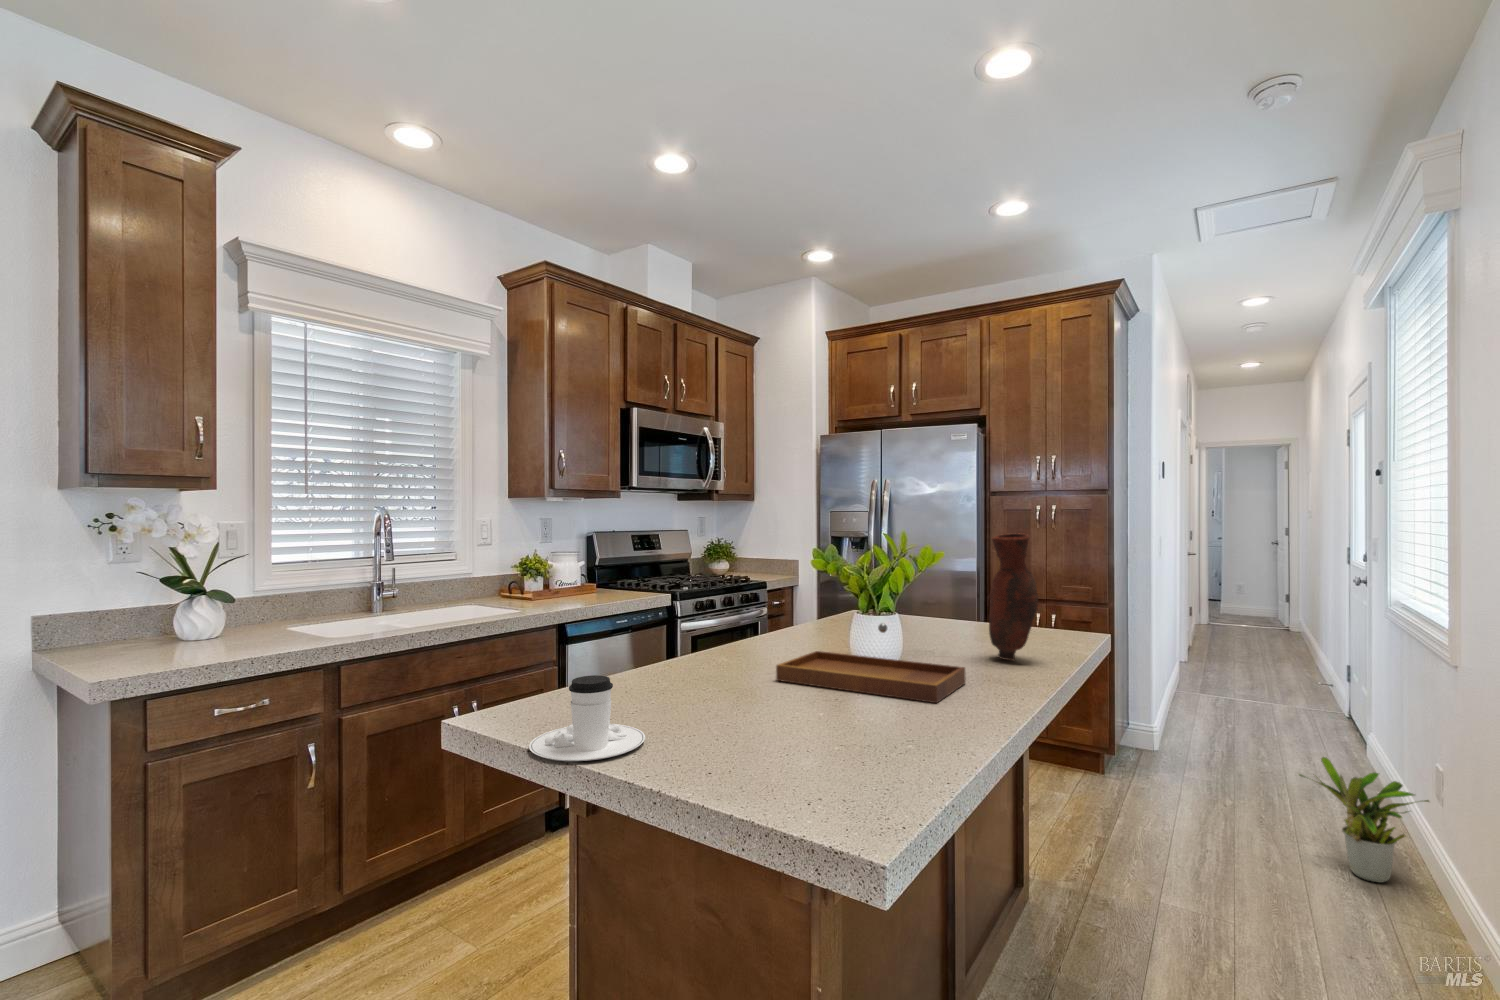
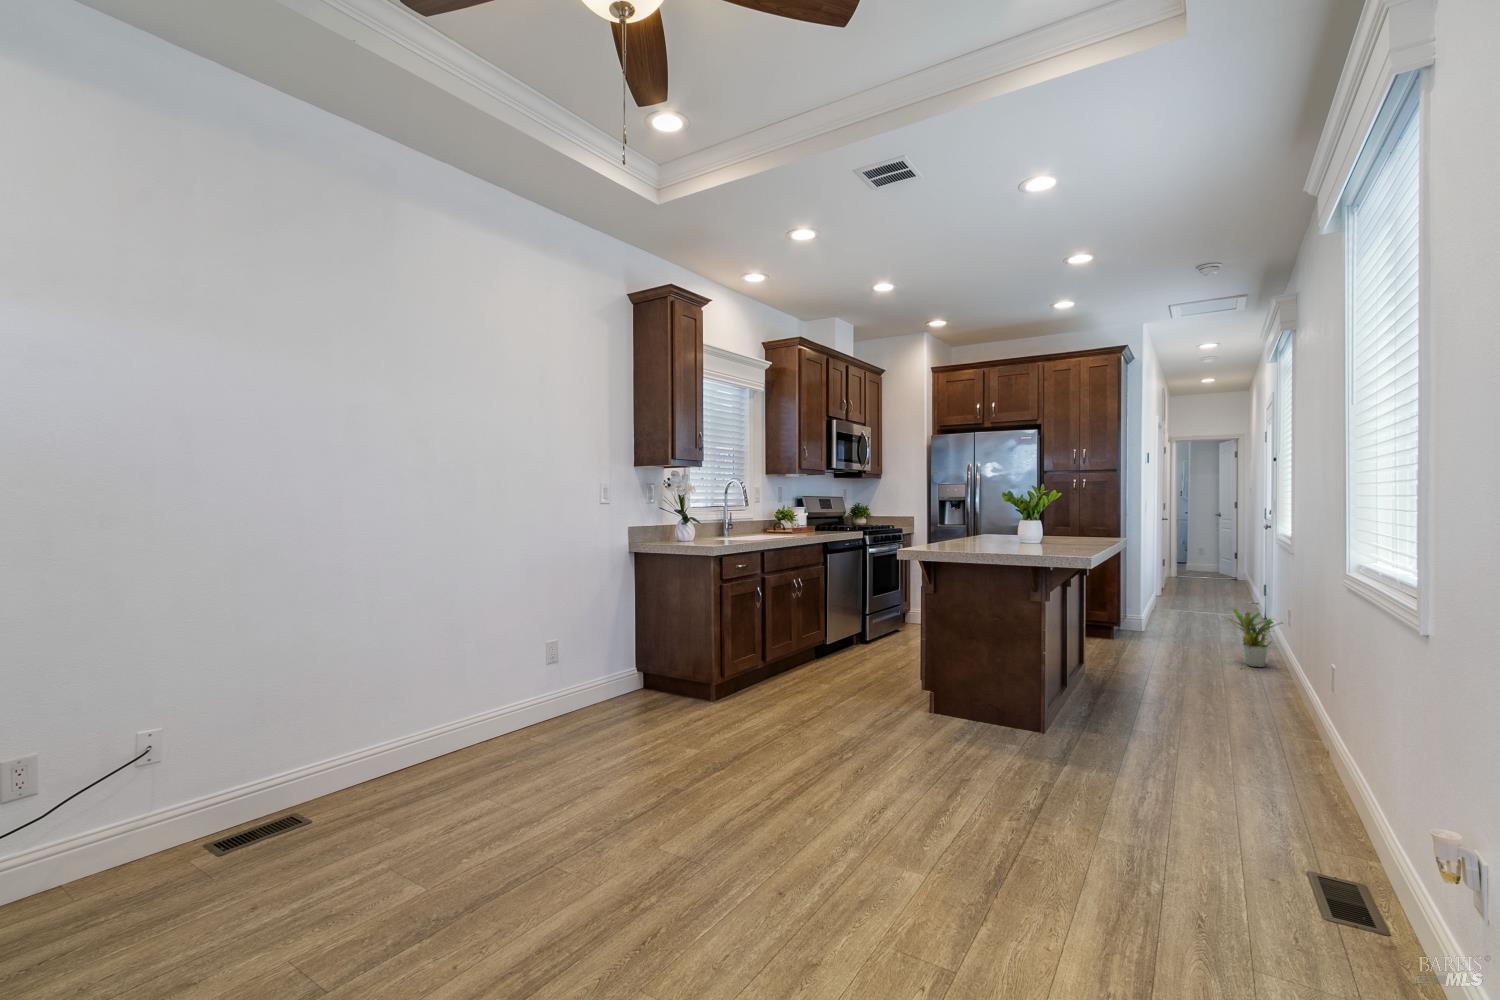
vase: present [989,533,1038,661] -> none [1077,486,1101,543]
tray: present [776,623,966,703] -> none [995,522,1076,548]
coffee cup: present [529,675,645,761] -> none [941,528,982,553]

